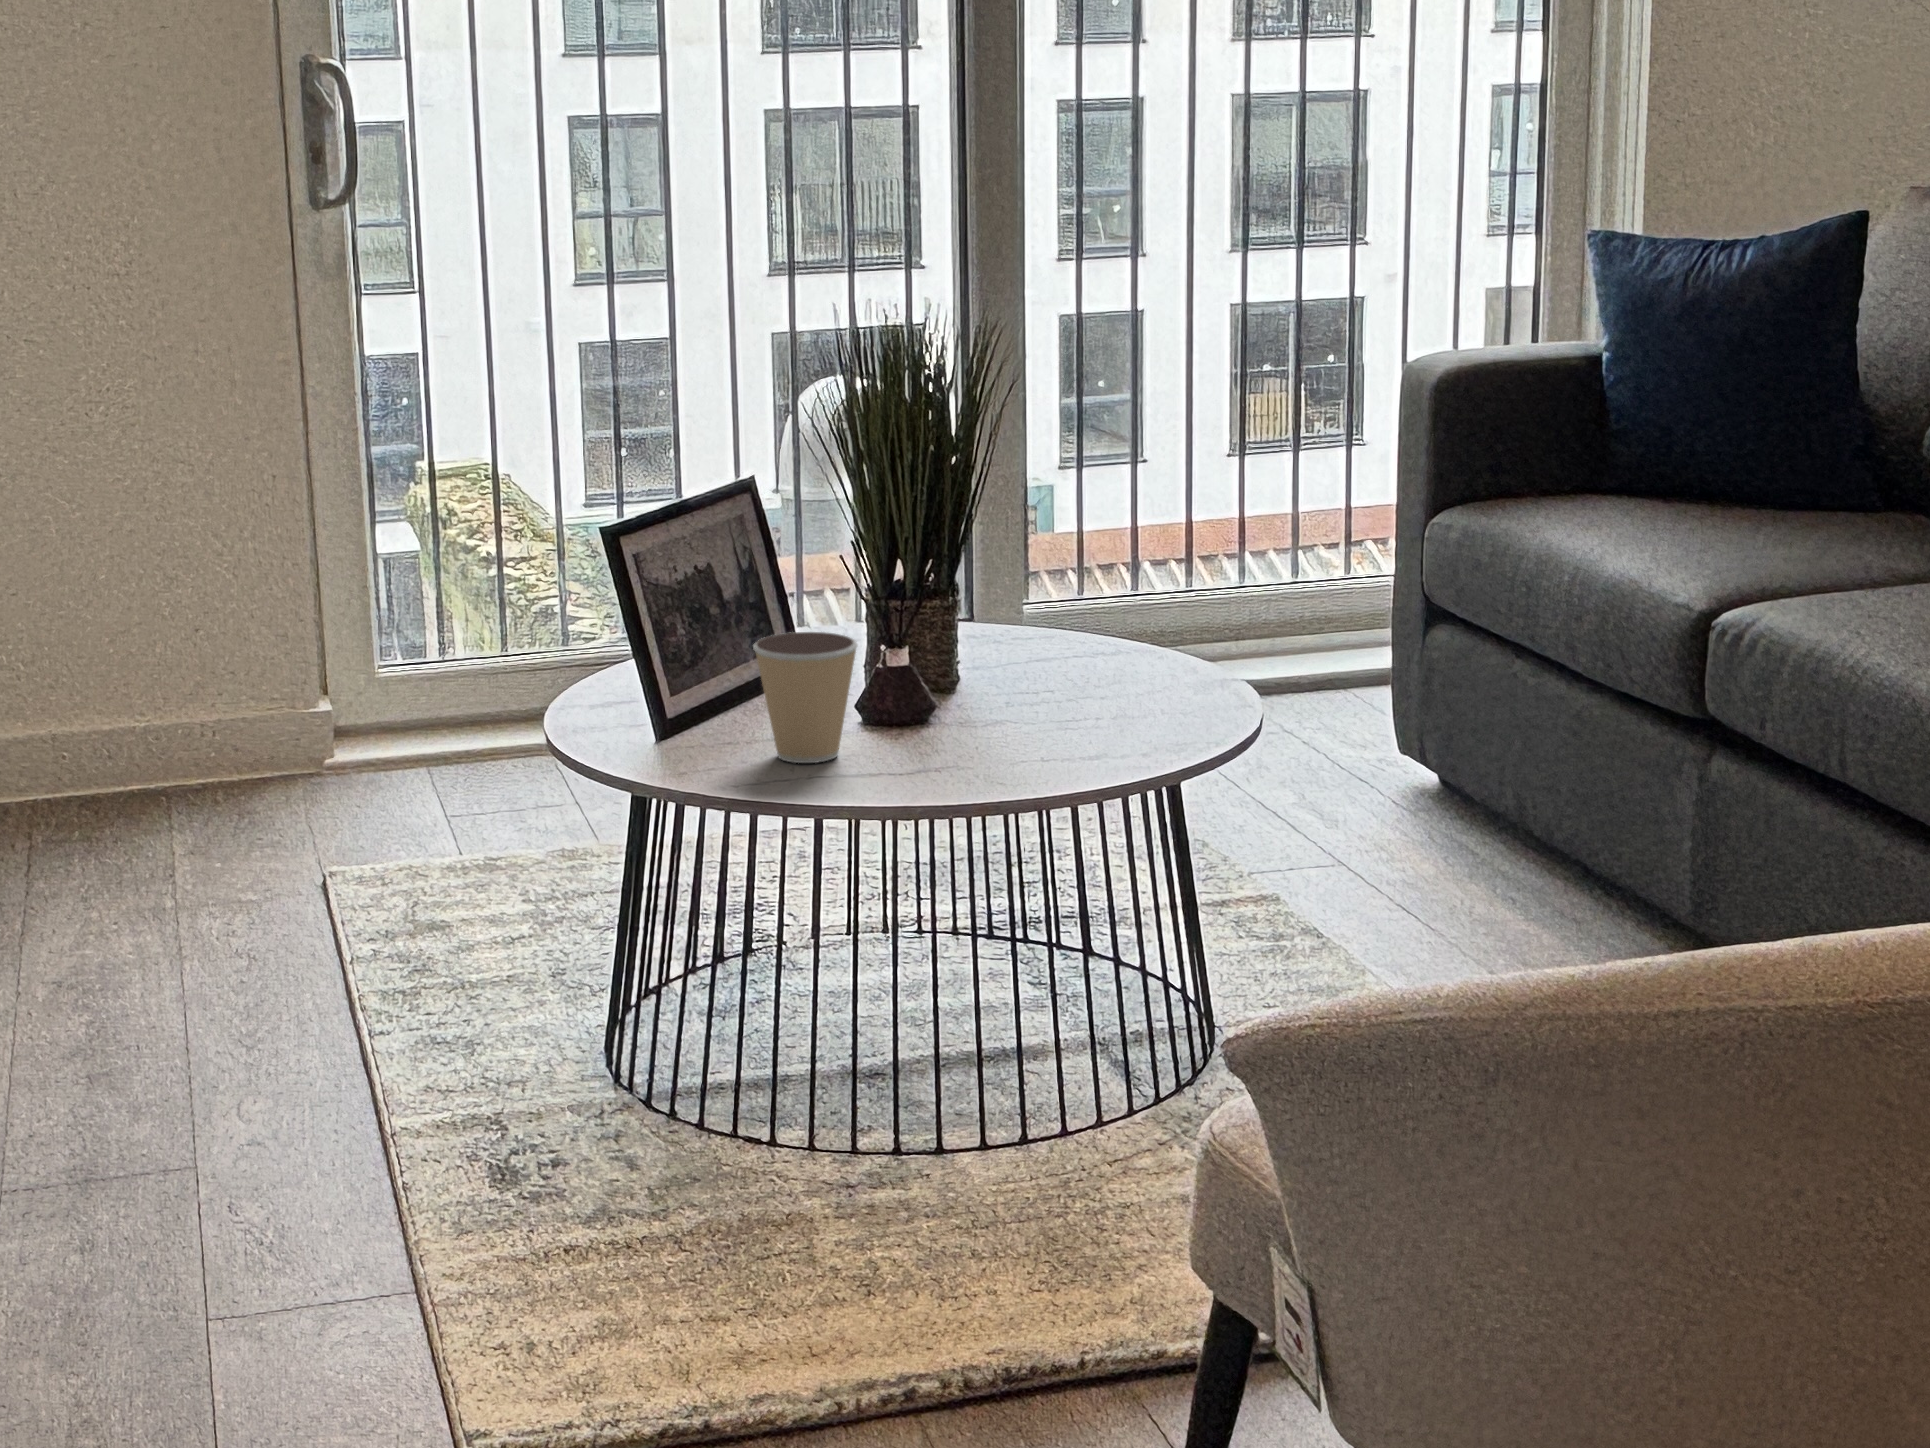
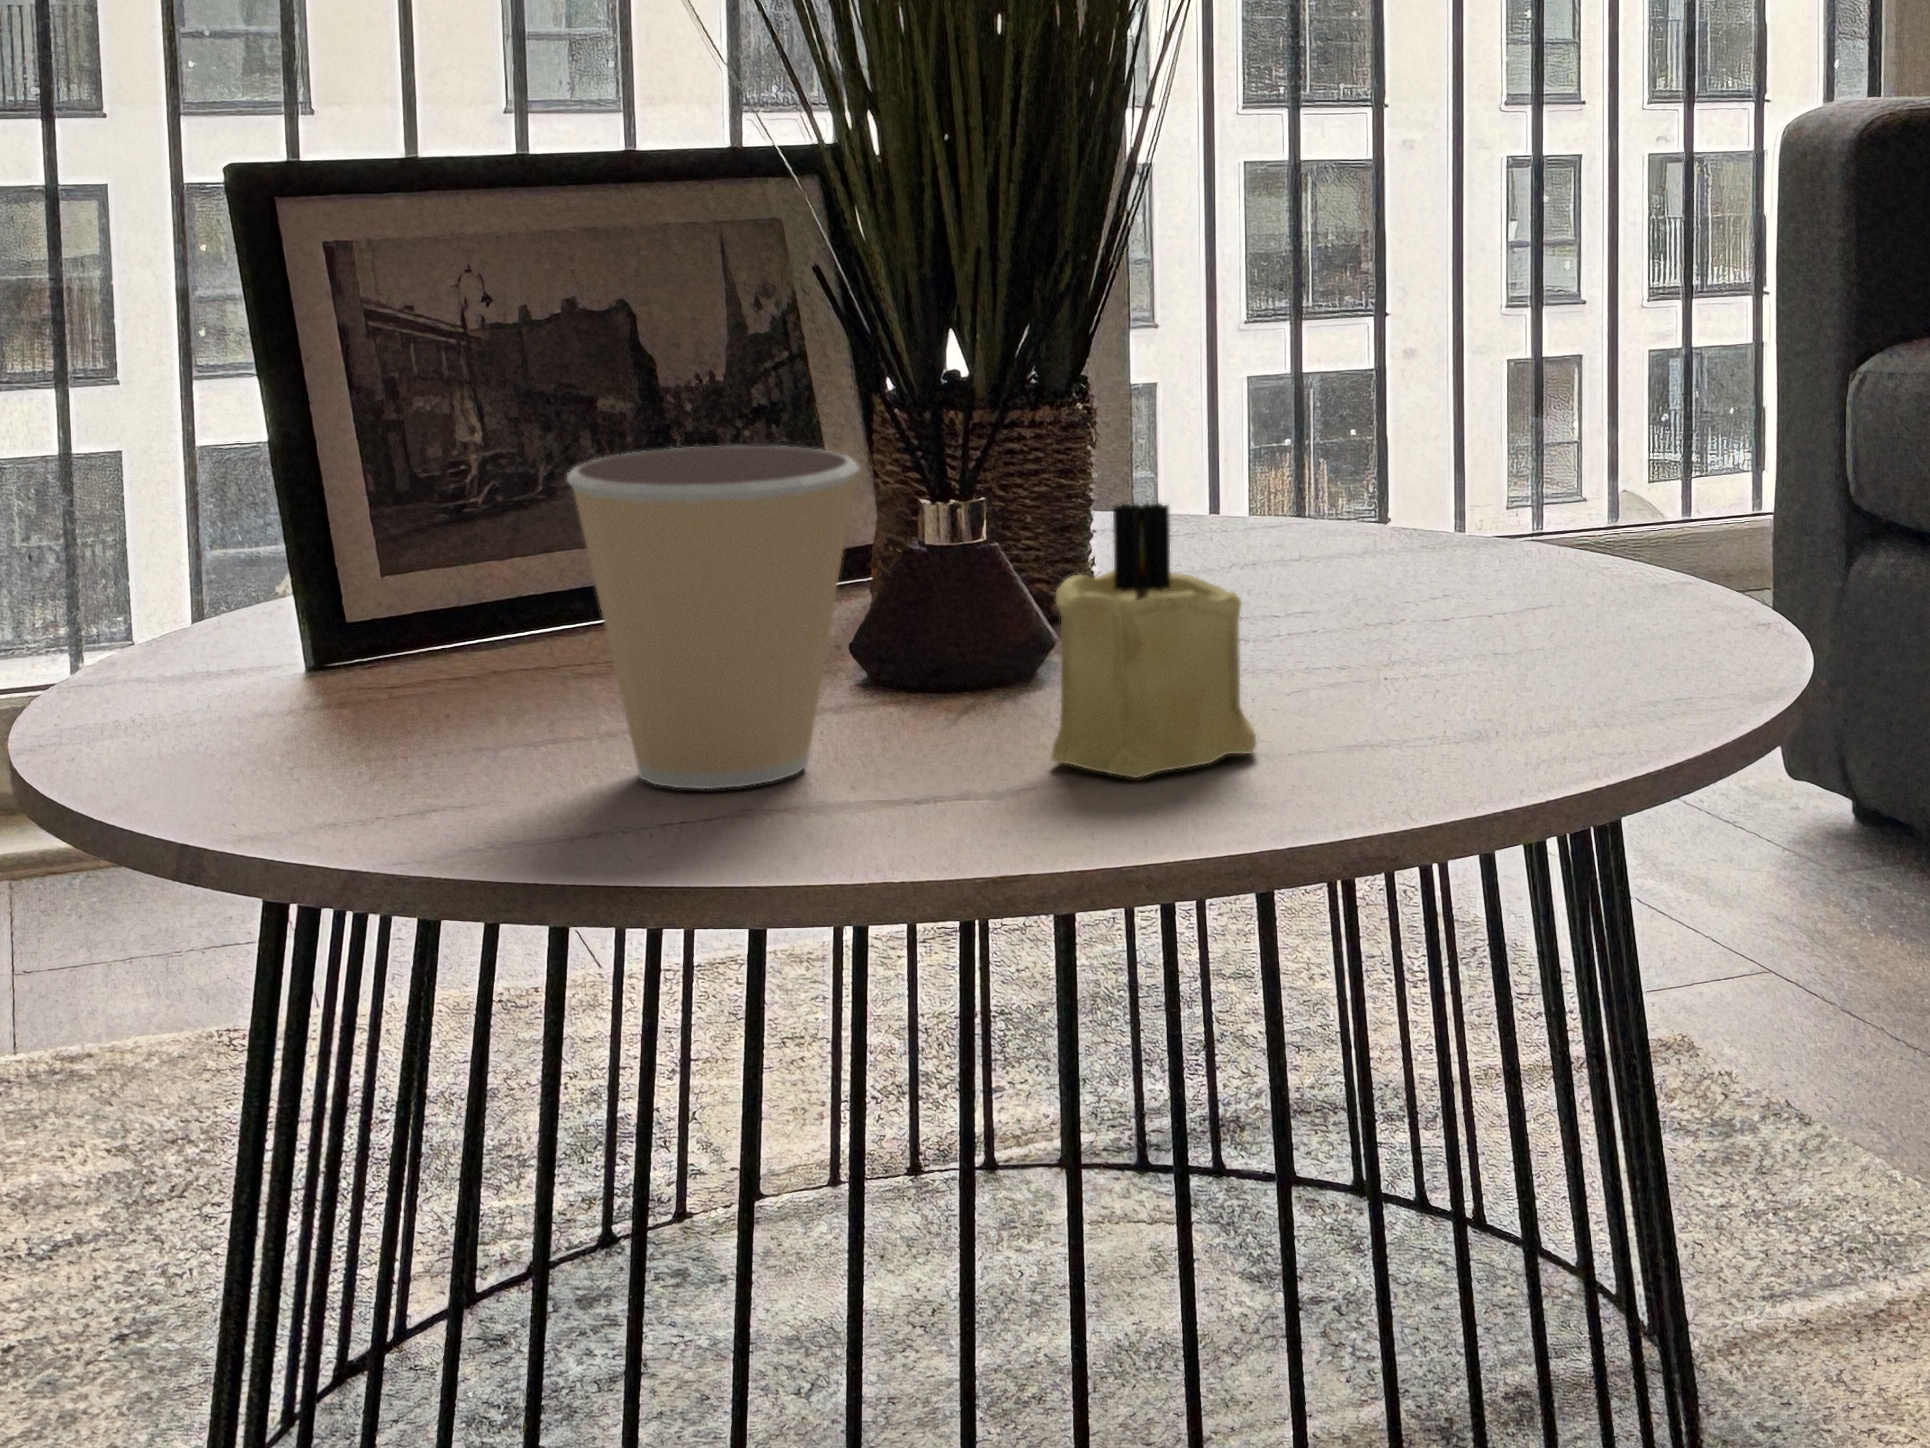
candle: none [927,660,1006,766] -> present [1051,503,1257,778]

